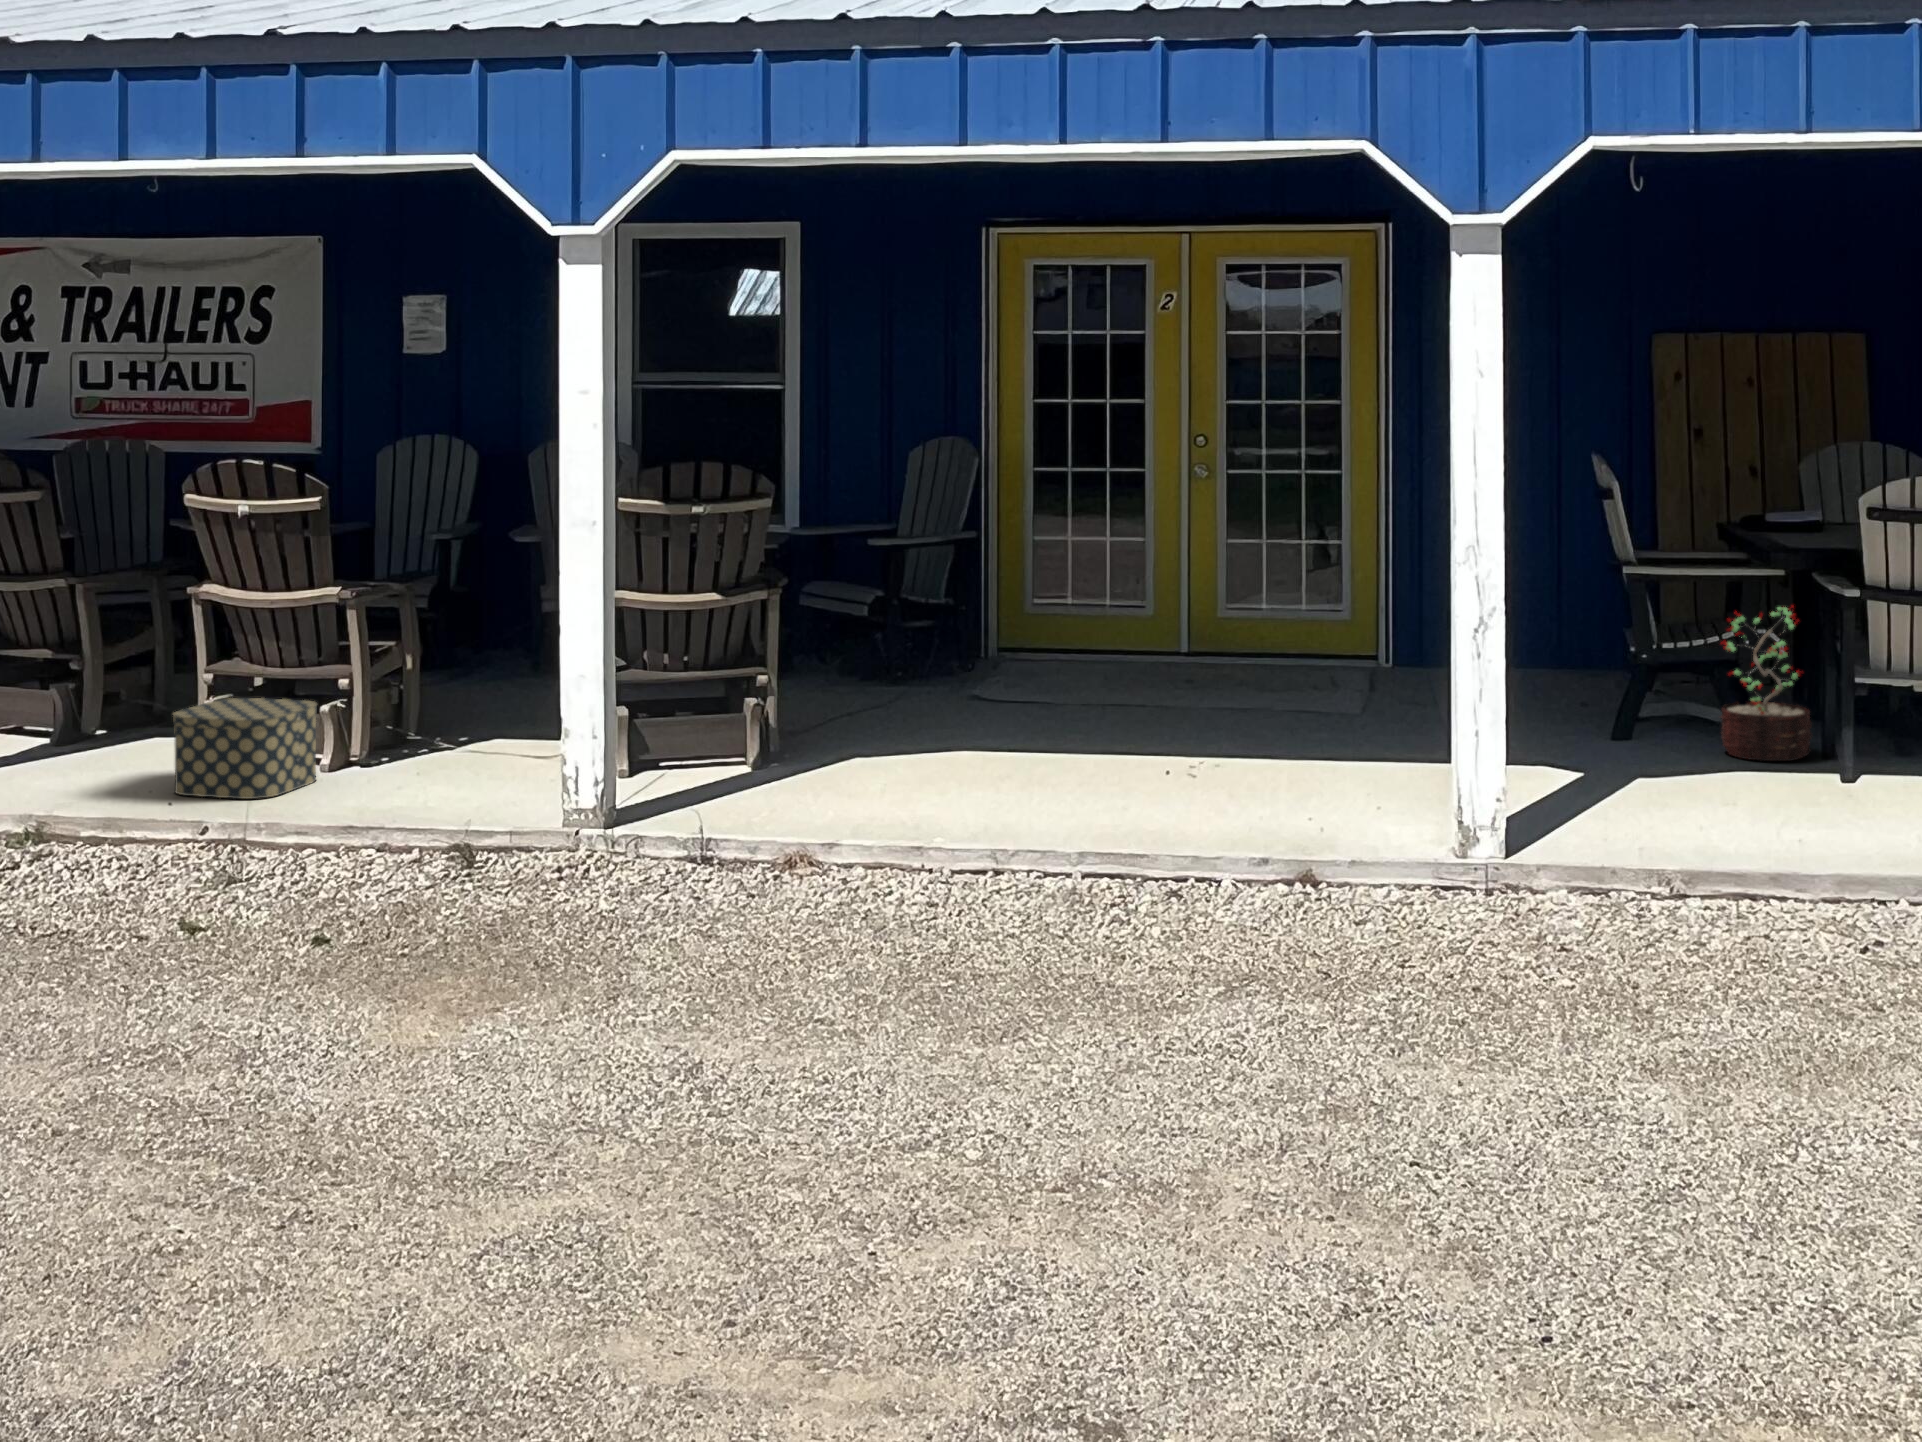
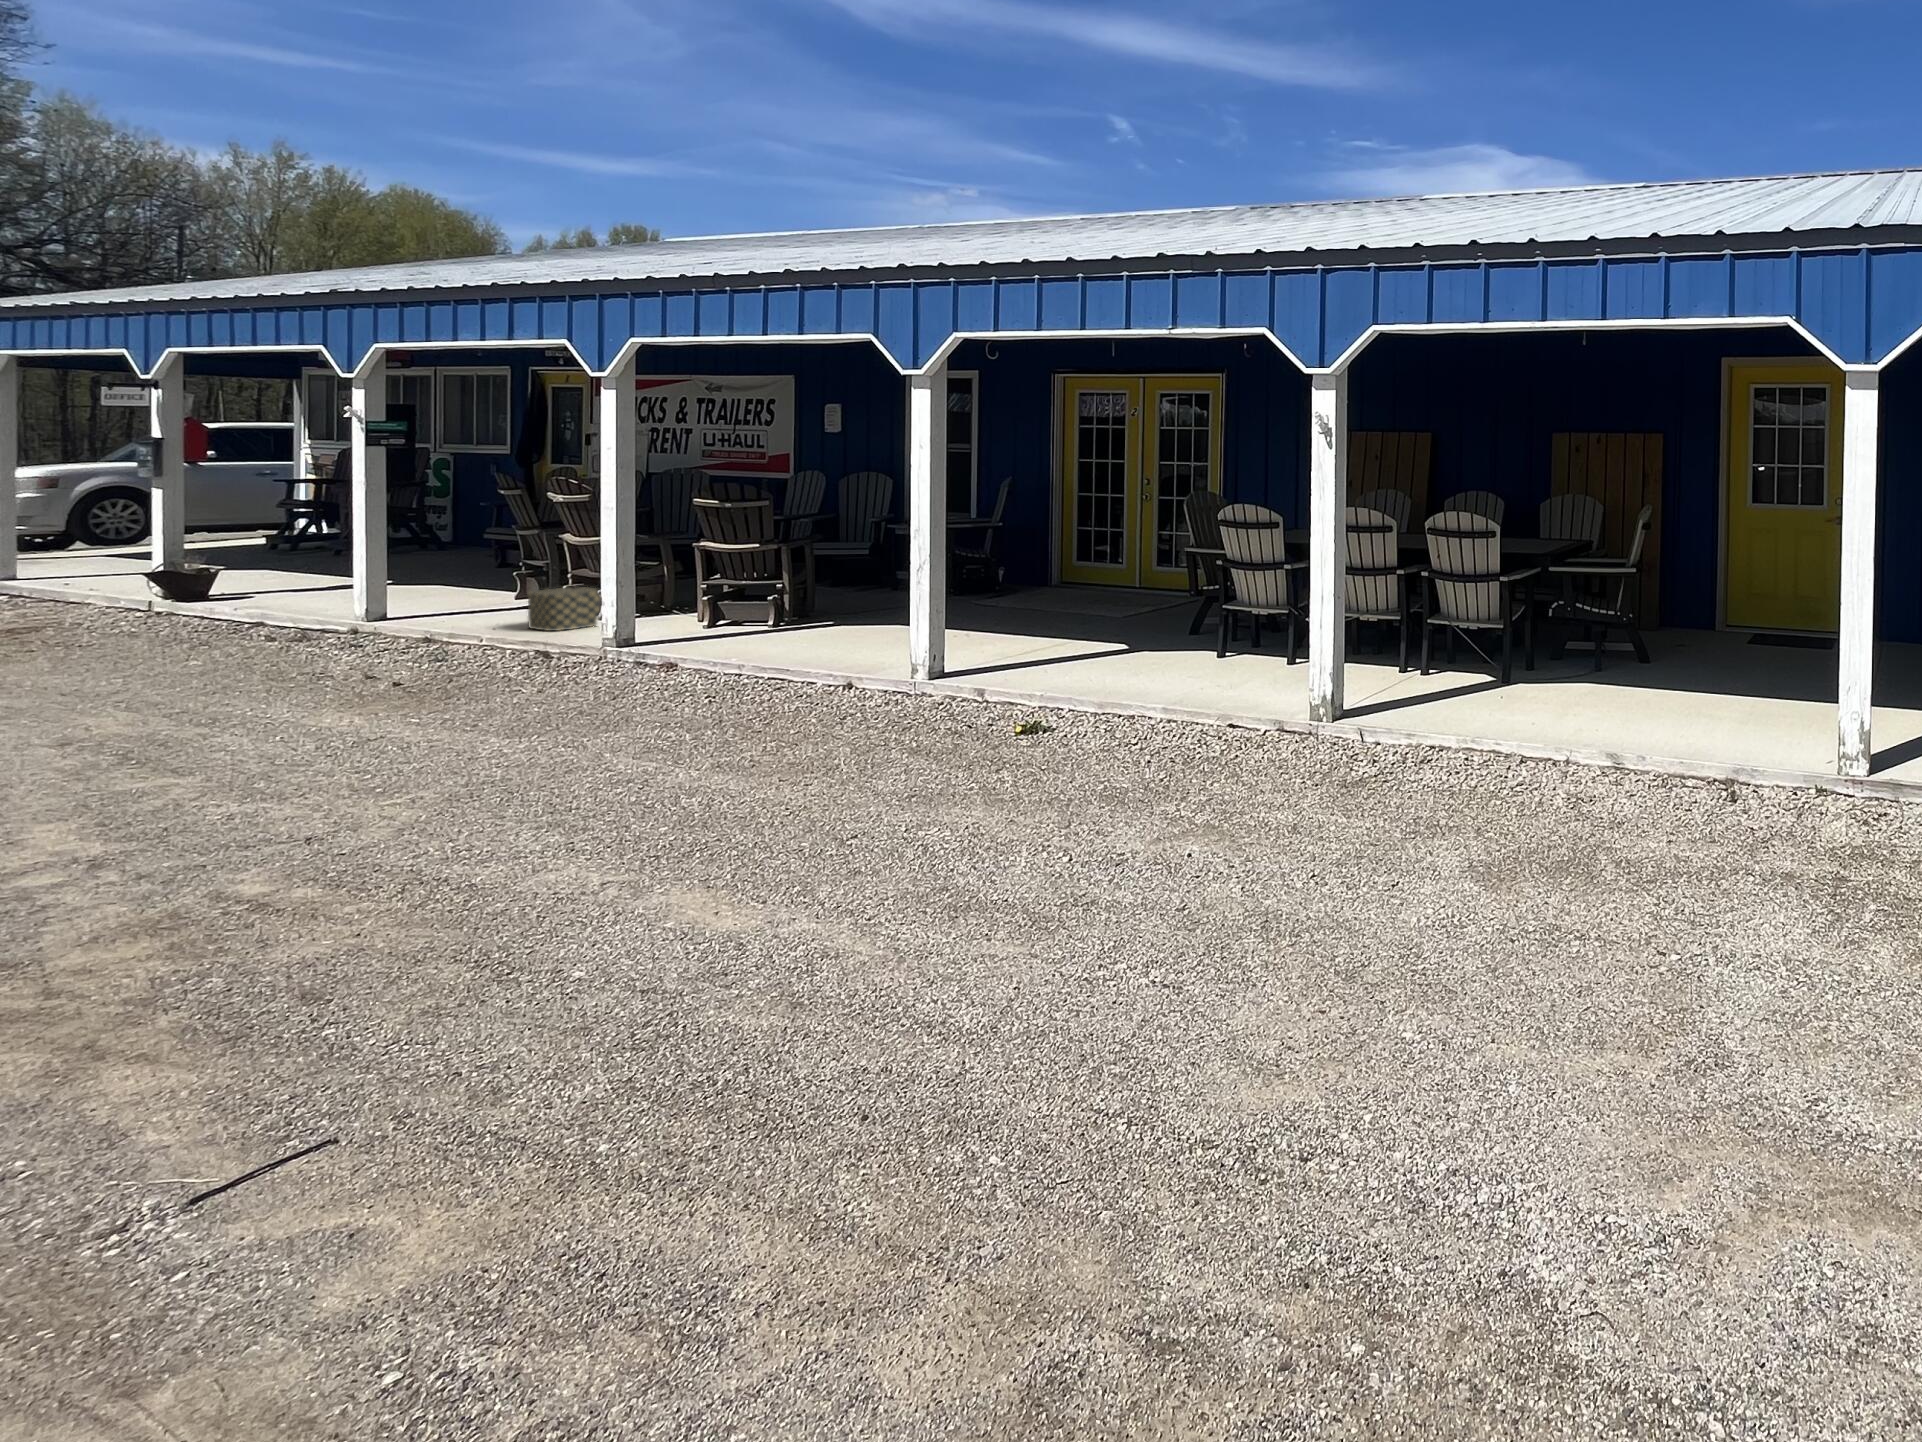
decorative plant: present [1720,606,1812,761] -> none [1222,571,1276,651]

